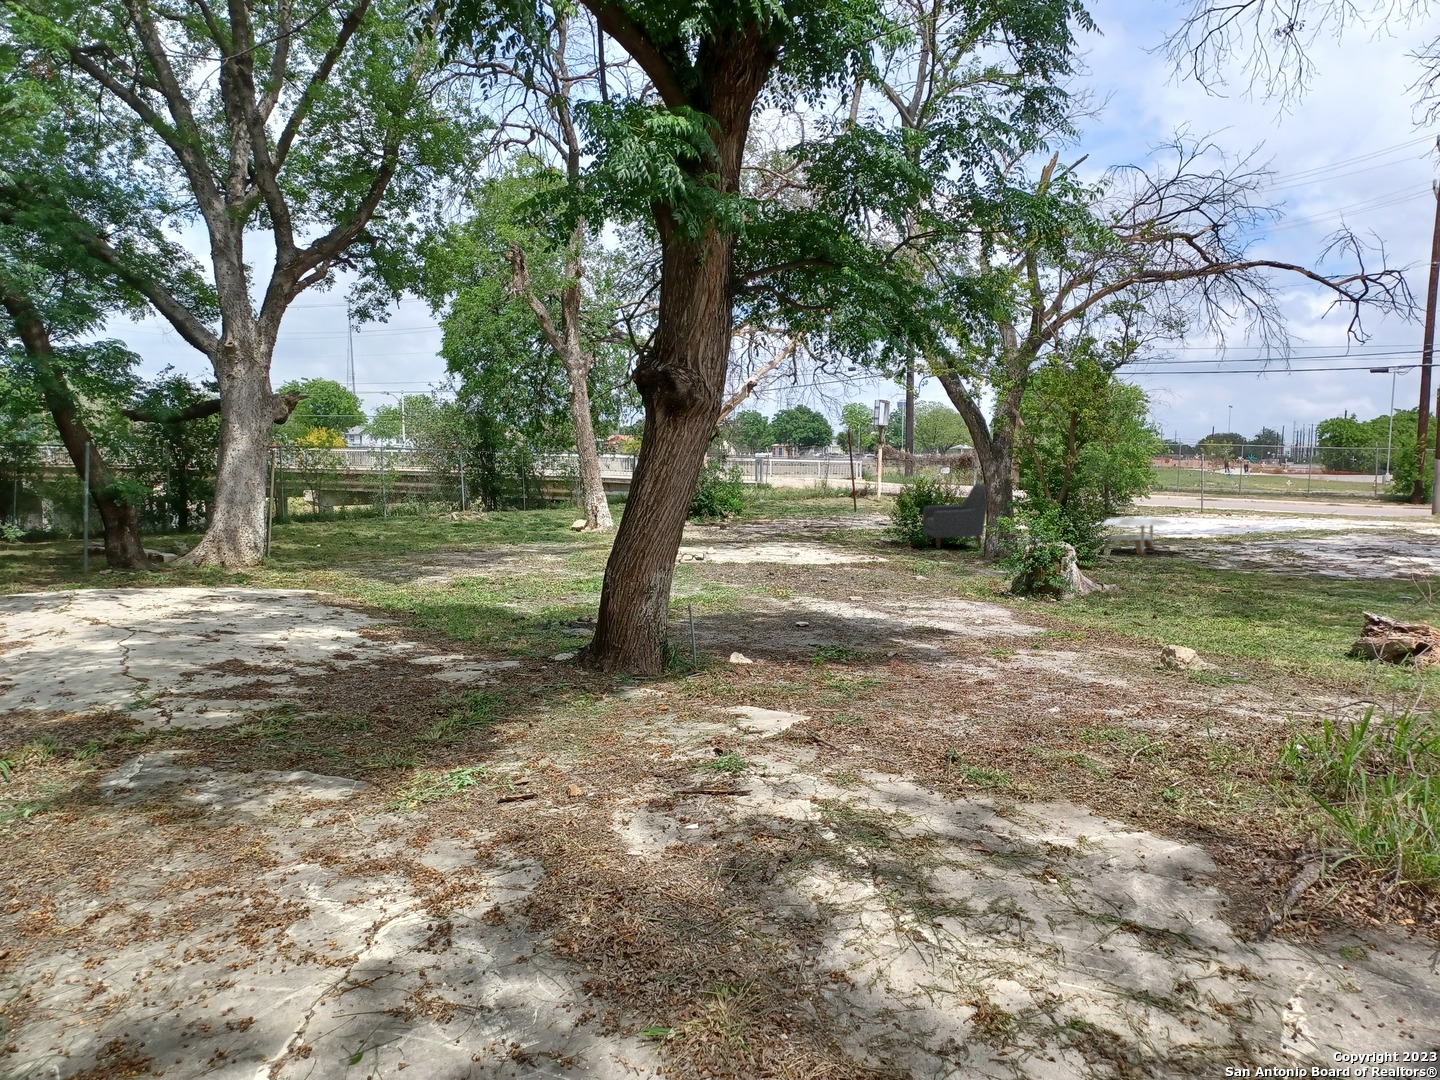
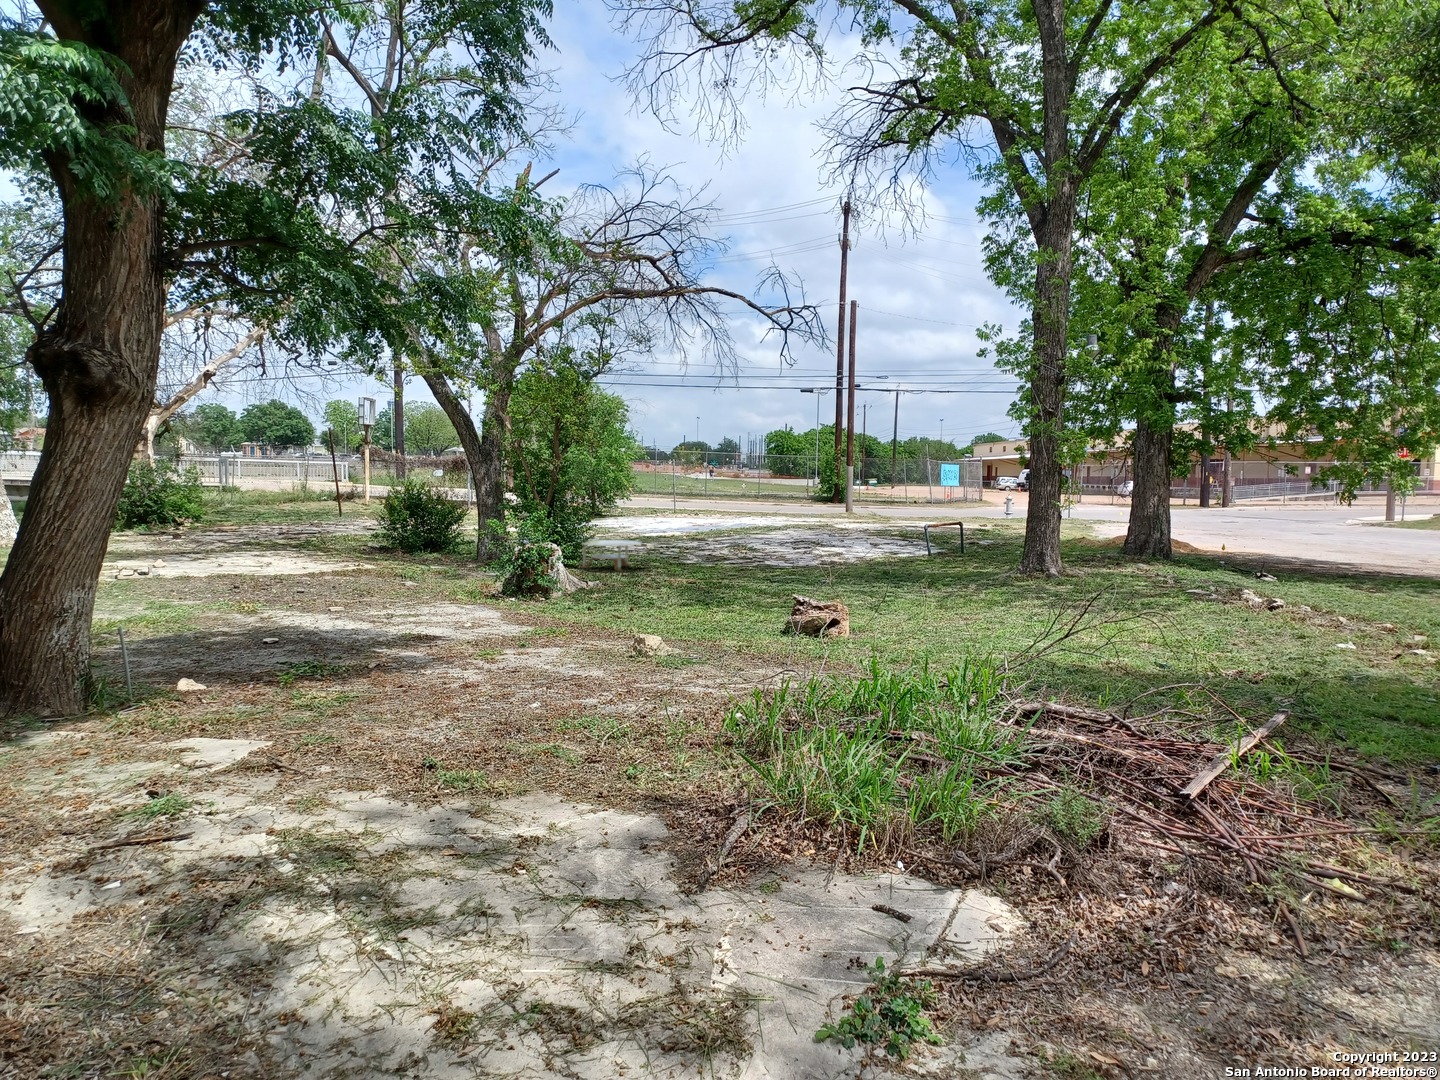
chair: present [923,483,994,549] -> none [422,506,492,570]

